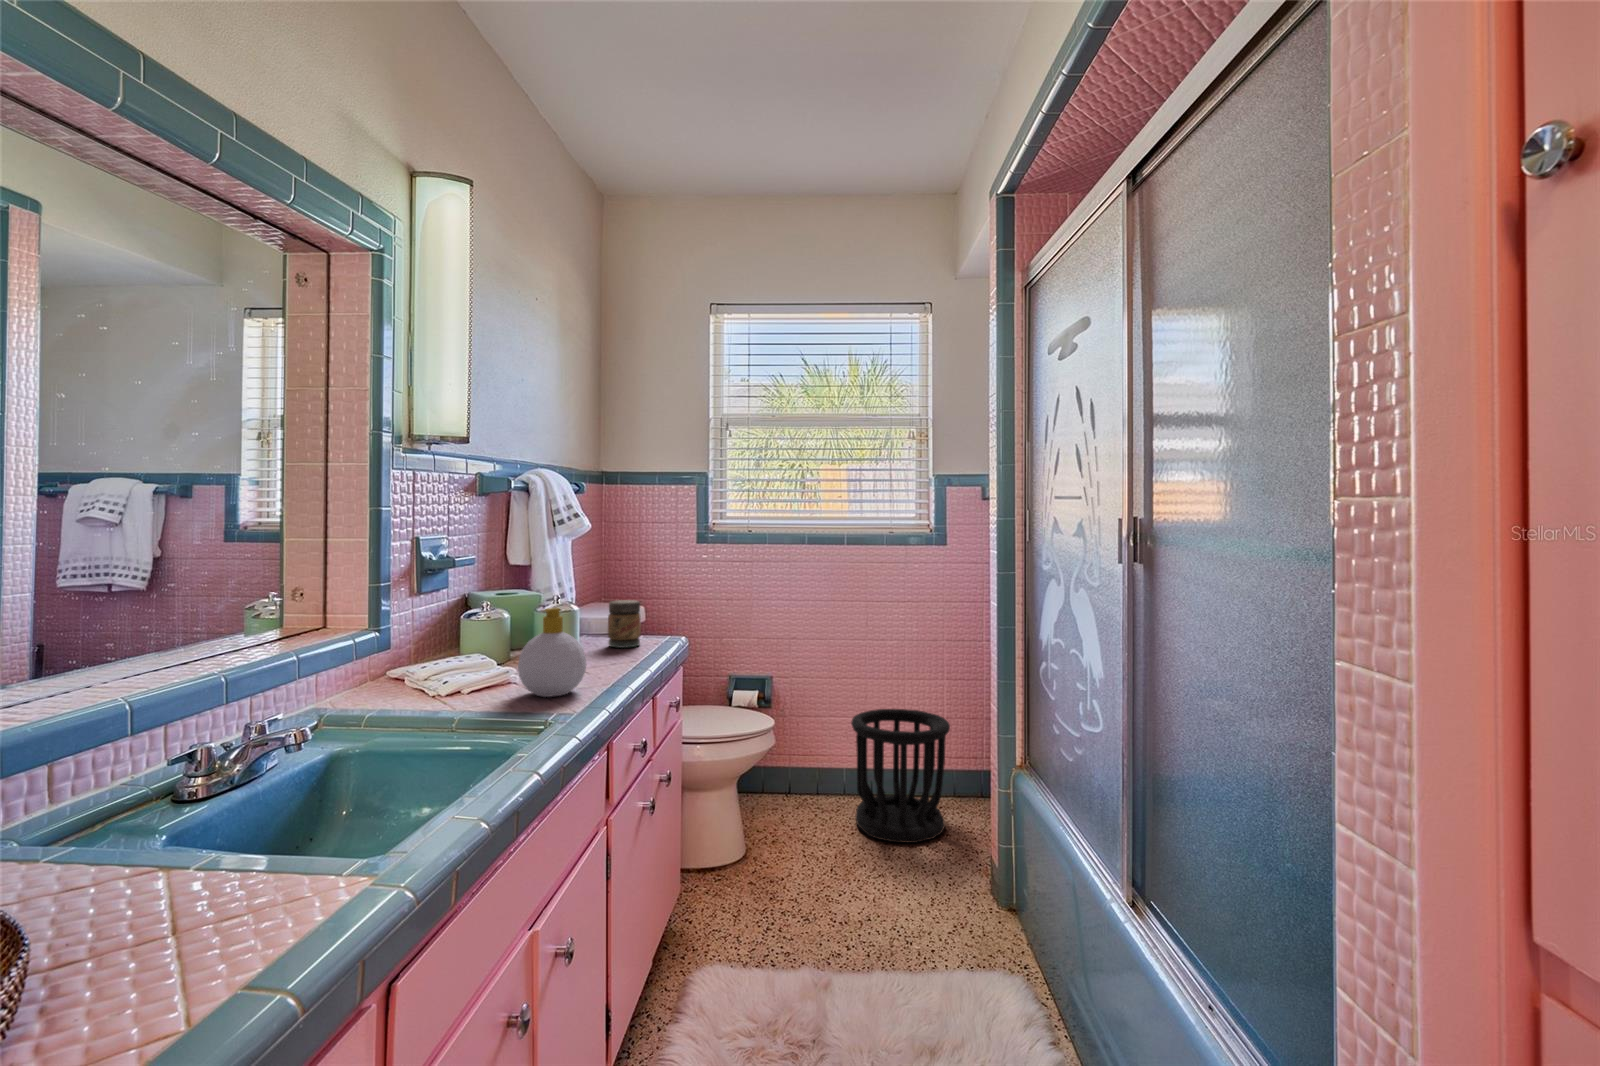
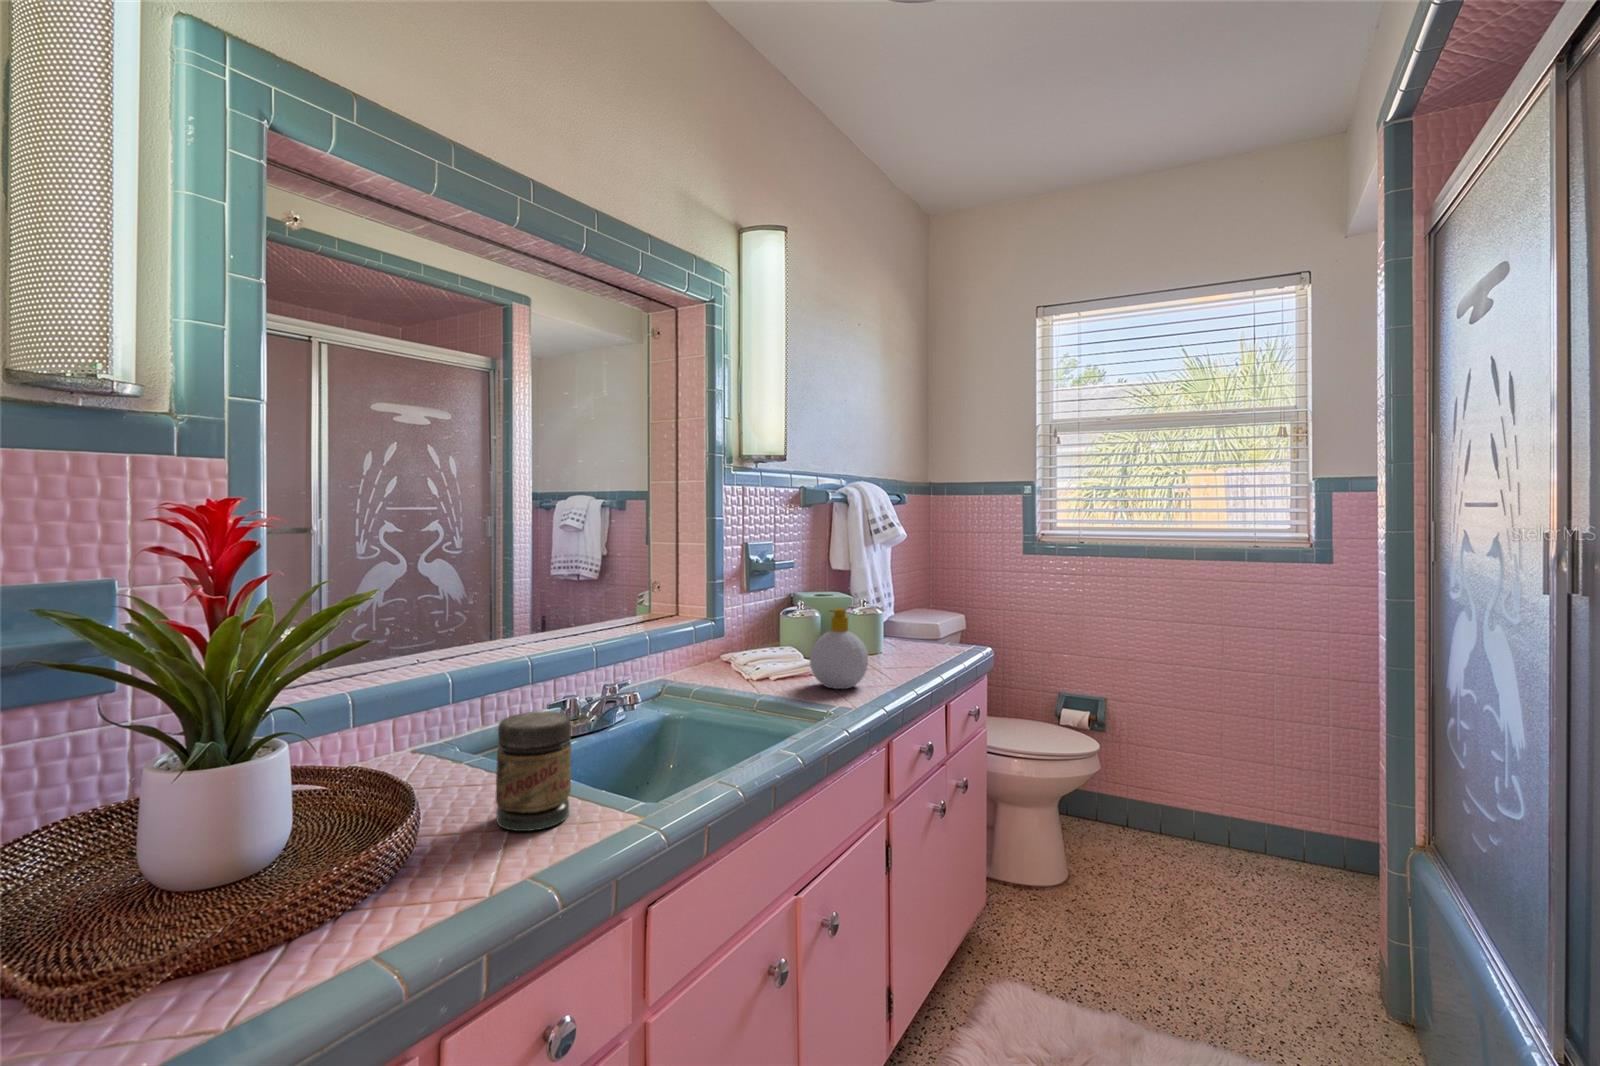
jar: present [608,600,641,648] -> present [496,712,571,831]
wastebasket: present [851,709,950,843] -> none [1192,755,1331,923]

